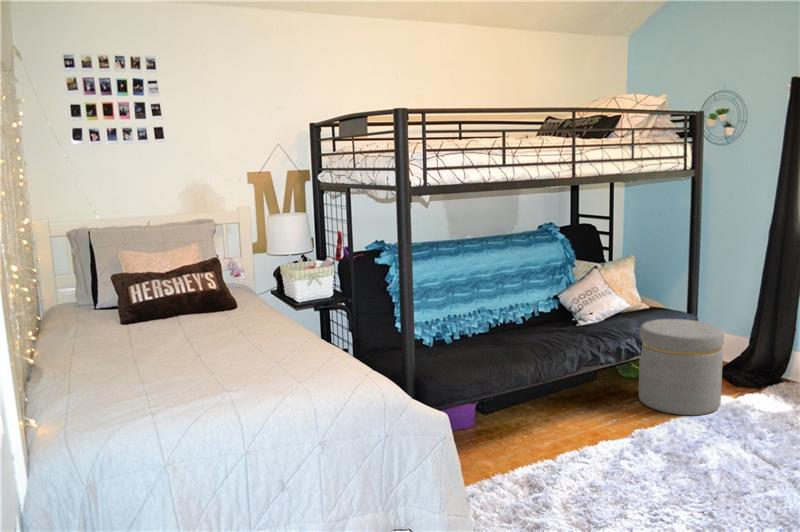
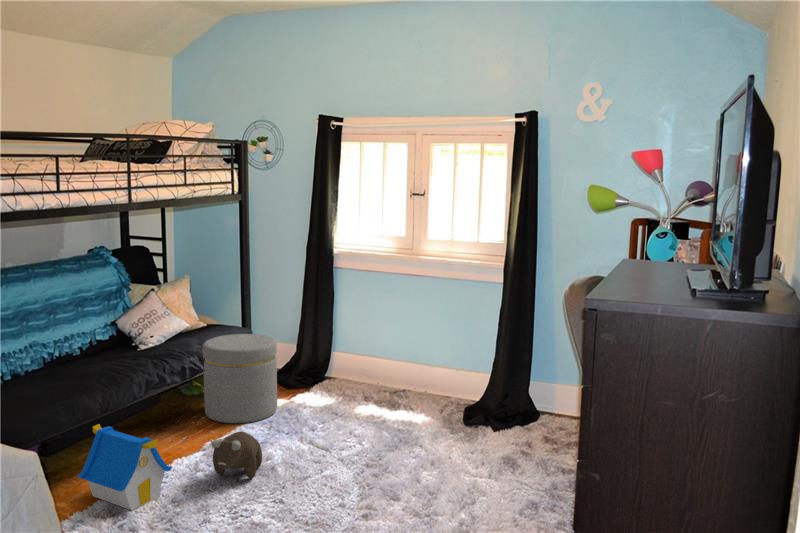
toy house: none [503,391,593,484] -> present [78,424,172,510]
plush toy: none [636,426,695,481] -> present [211,432,262,479]

